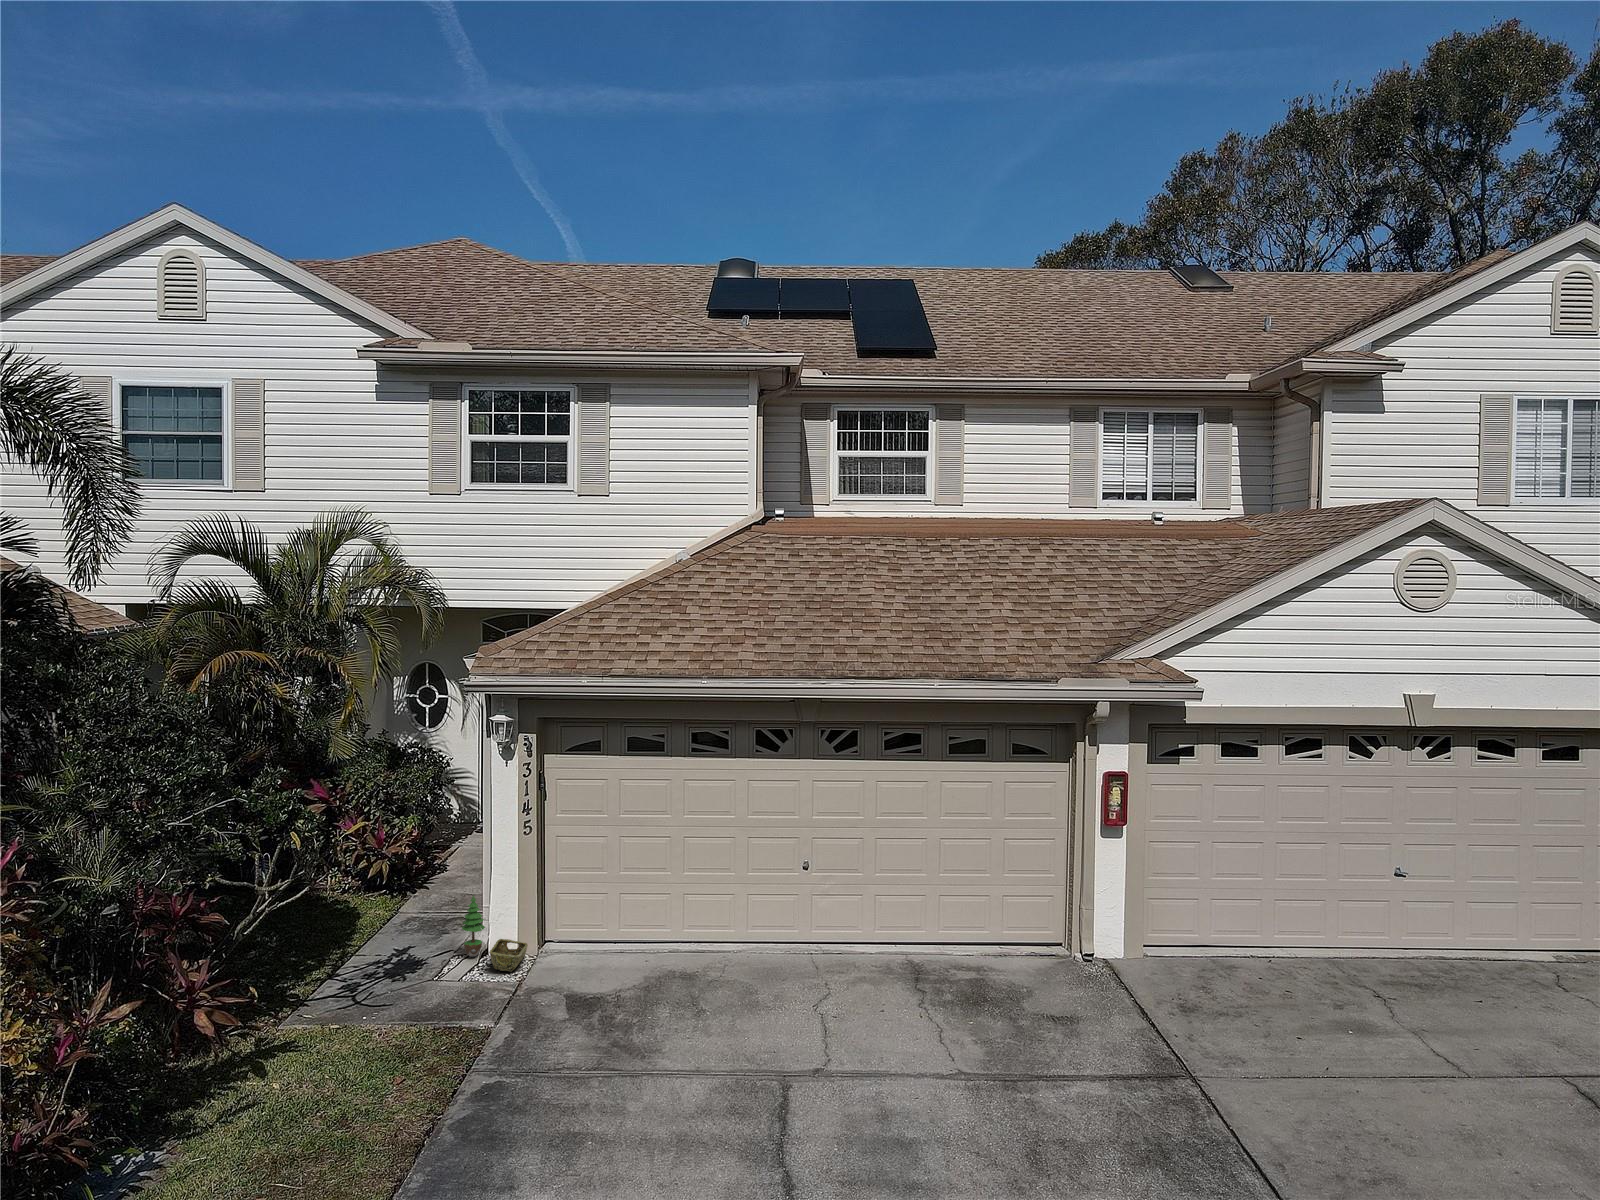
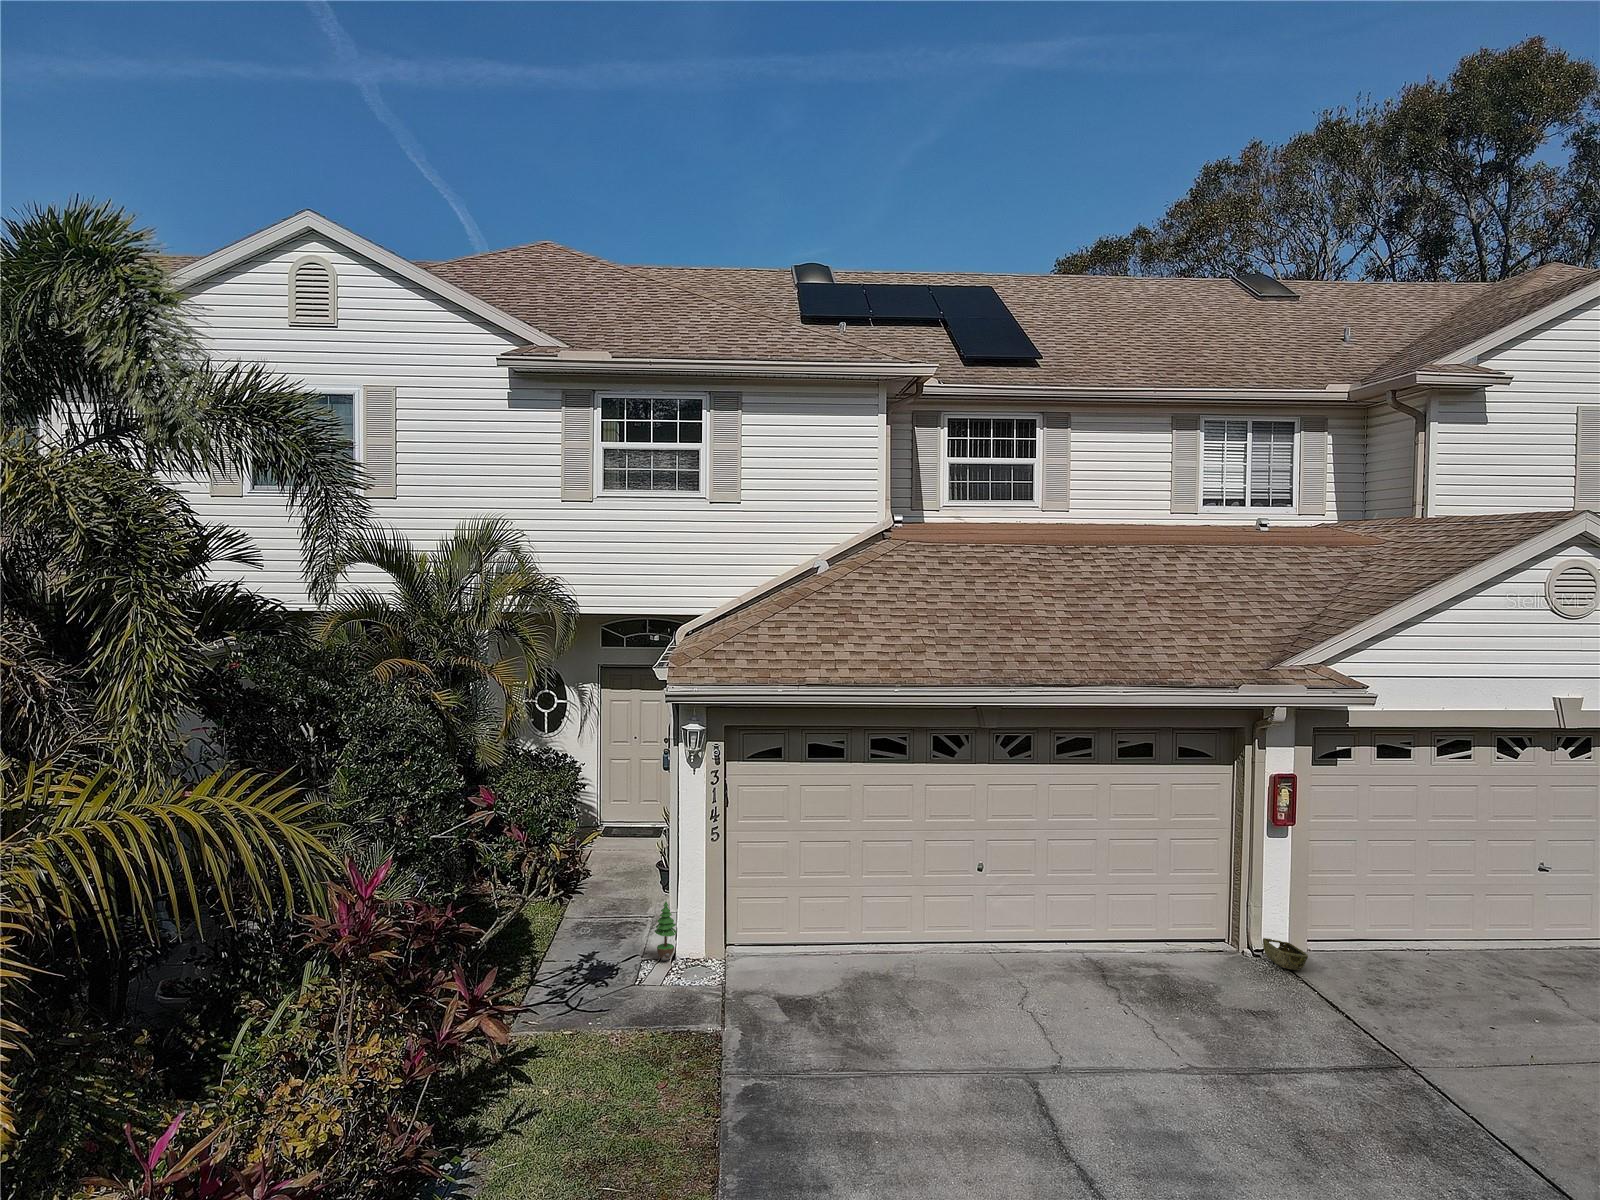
woven basket: present [490,939,528,972] -> present [1263,938,1308,970]

